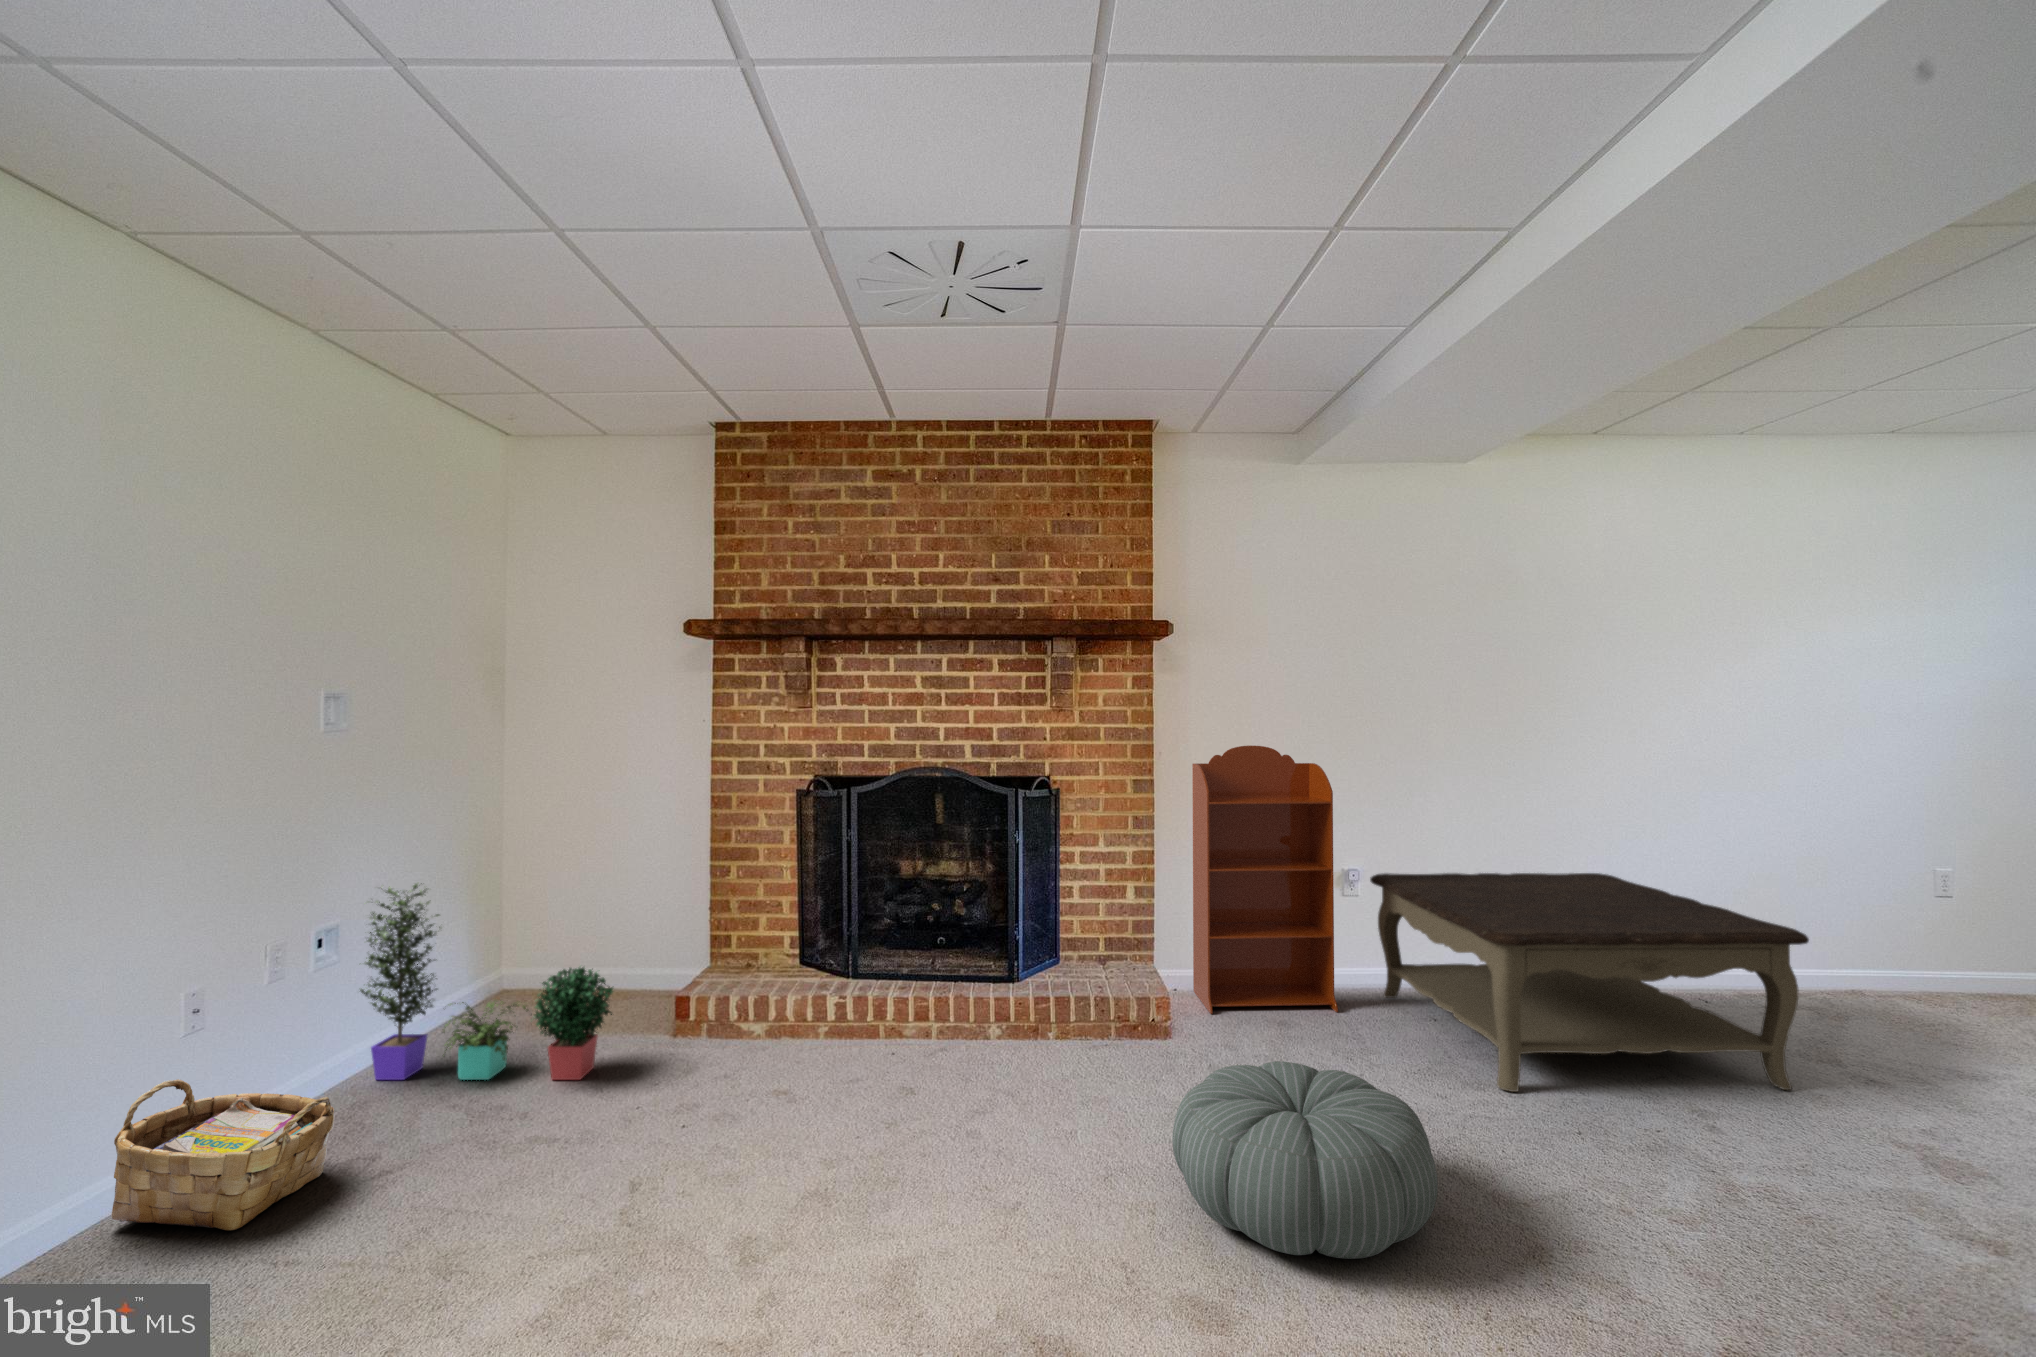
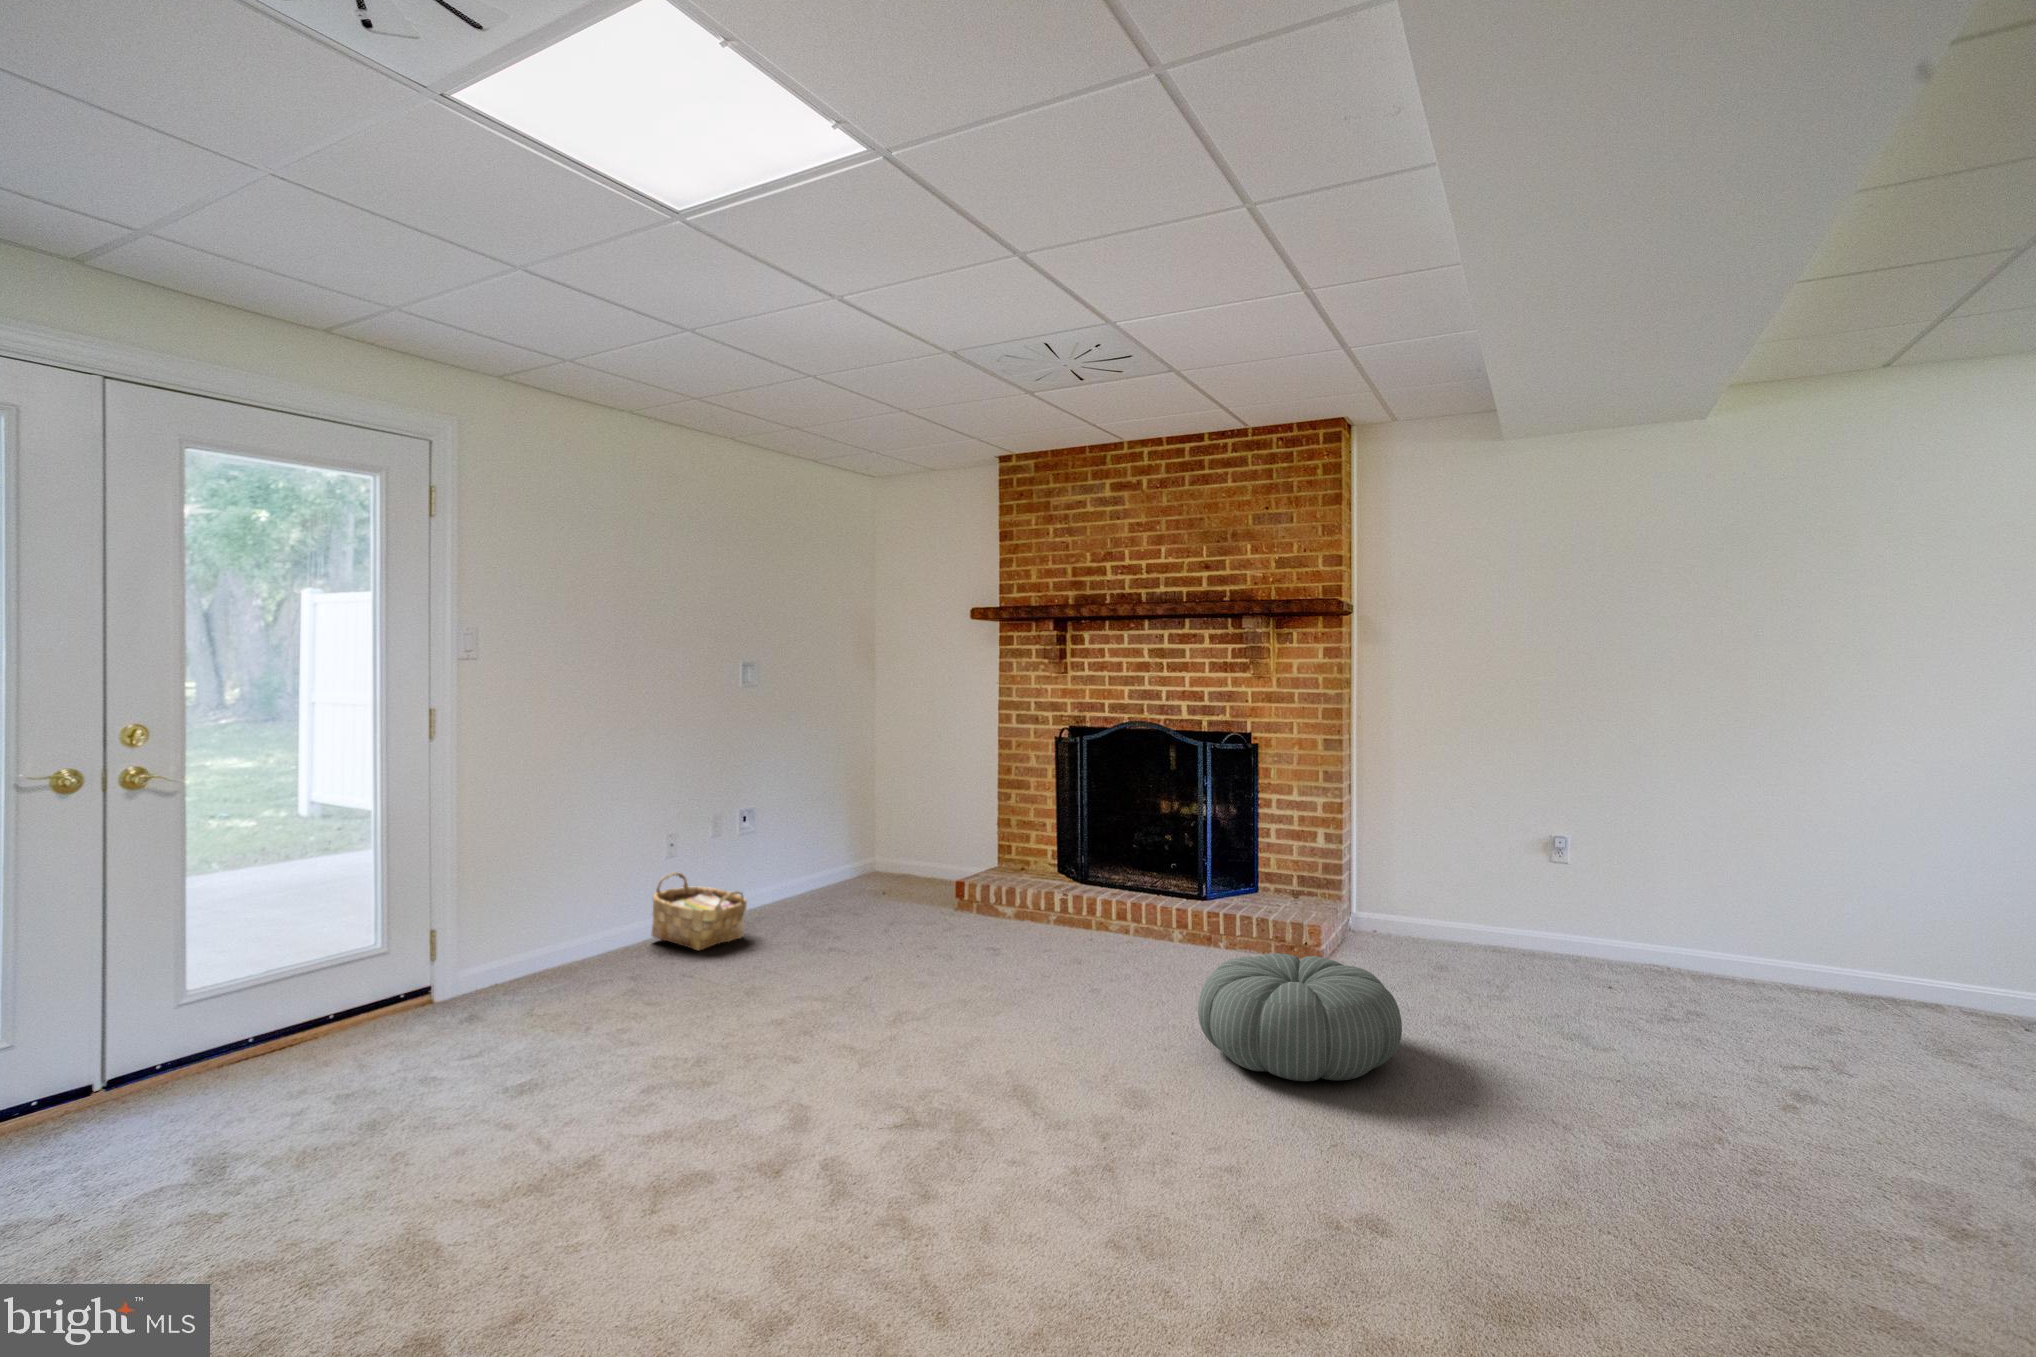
bookcase: present [1192,746,1338,1014] -> none [1381,712,1513,967]
coffee table: present [1370,873,1809,1092] -> none [1571,844,1987,1092]
potted plant: present [360,884,613,1080] -> none [775,783,913,920]

